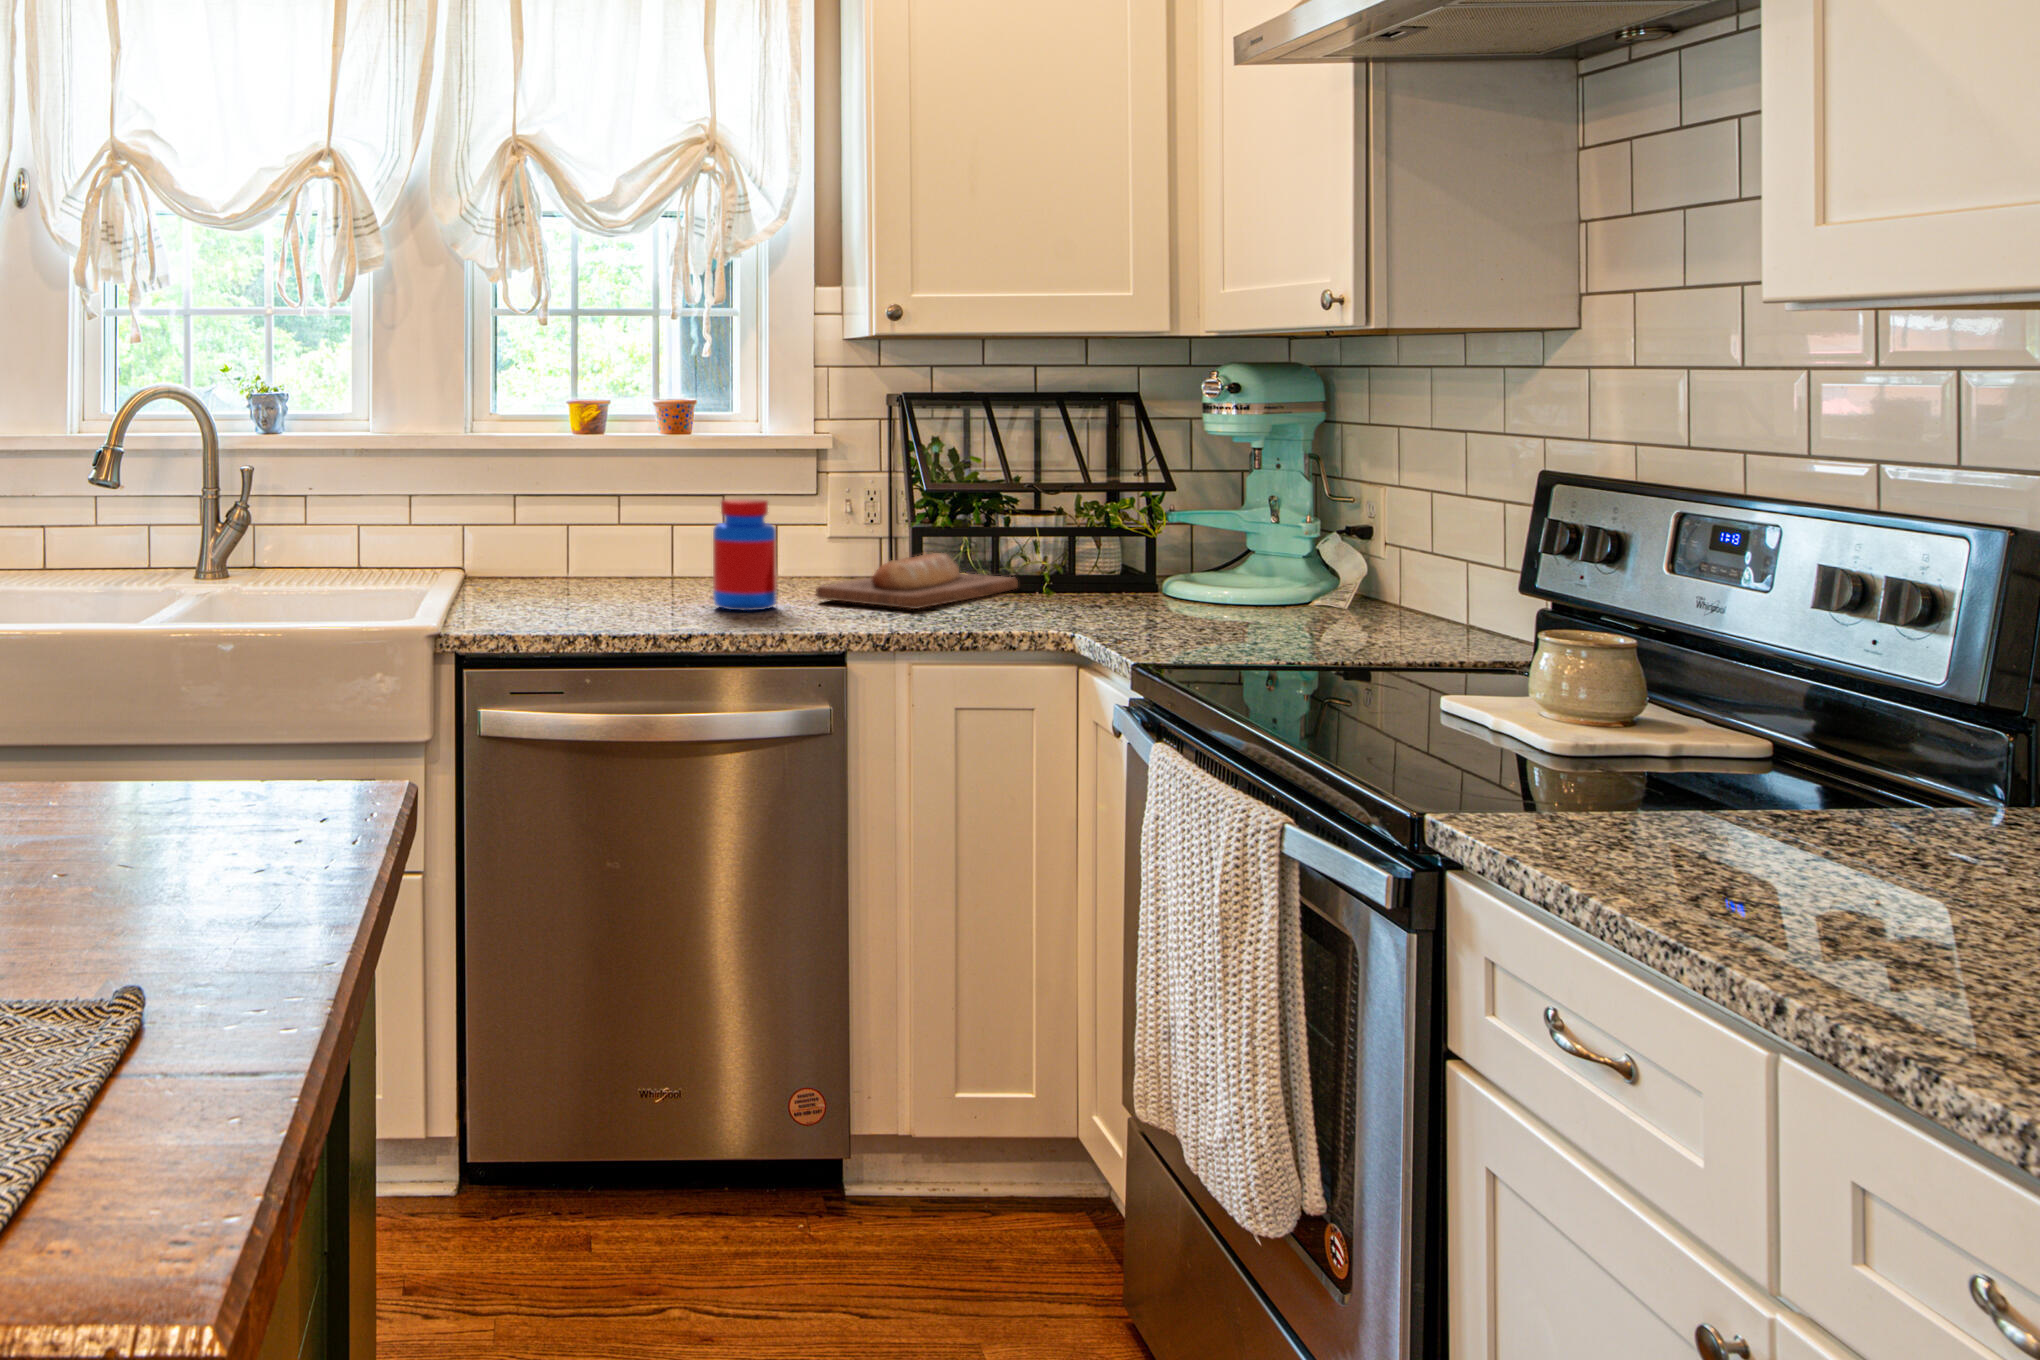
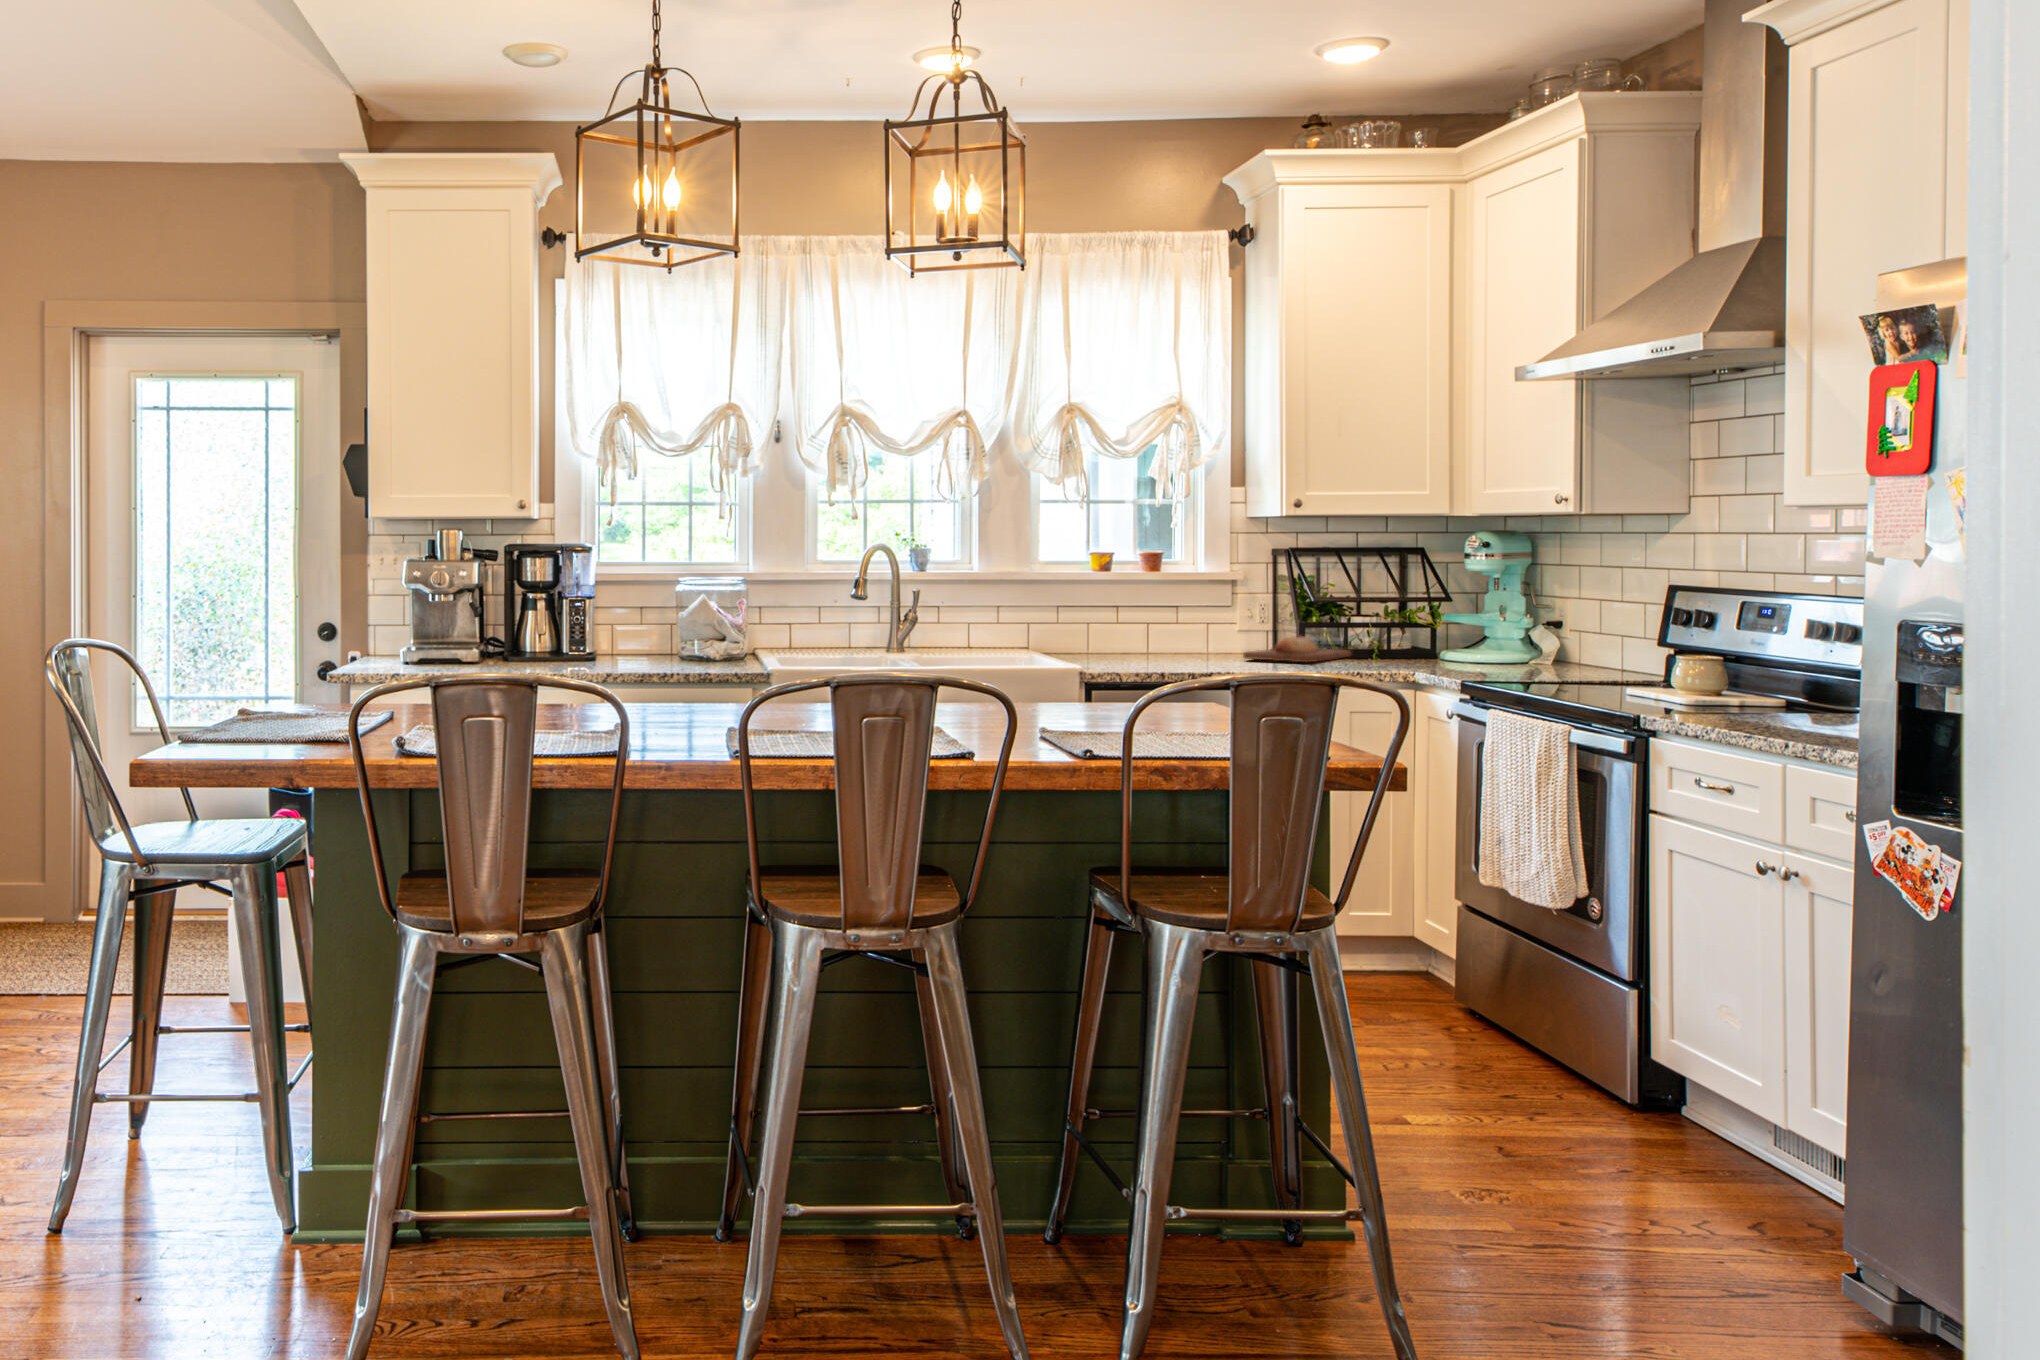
jar: present [713,499,777,610] -> none [1188,604,1225,663]

